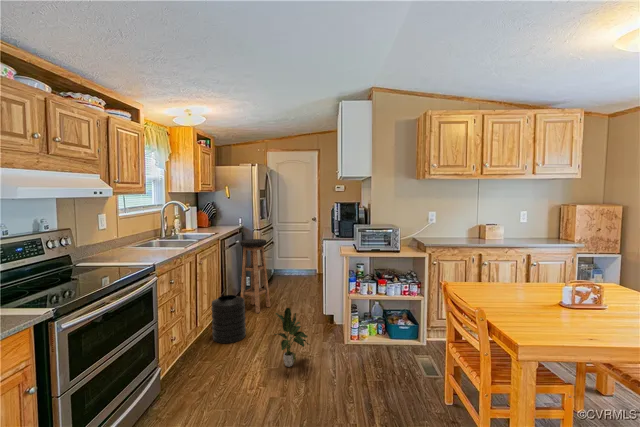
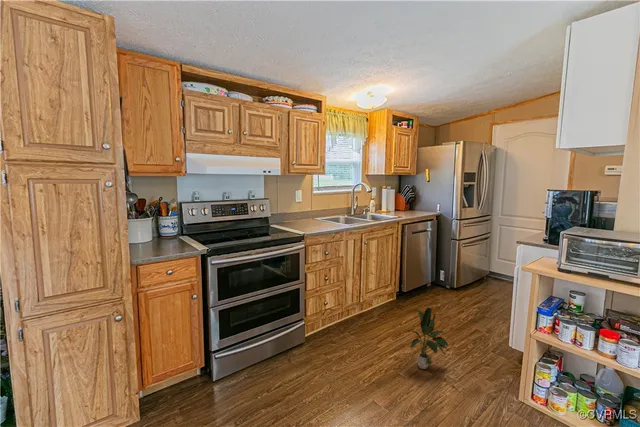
bar stool: present [240,239,271,313] -> none [418,229,455,310]
trash can: present [211,289,246,343] -> none [373,271,407,329]

